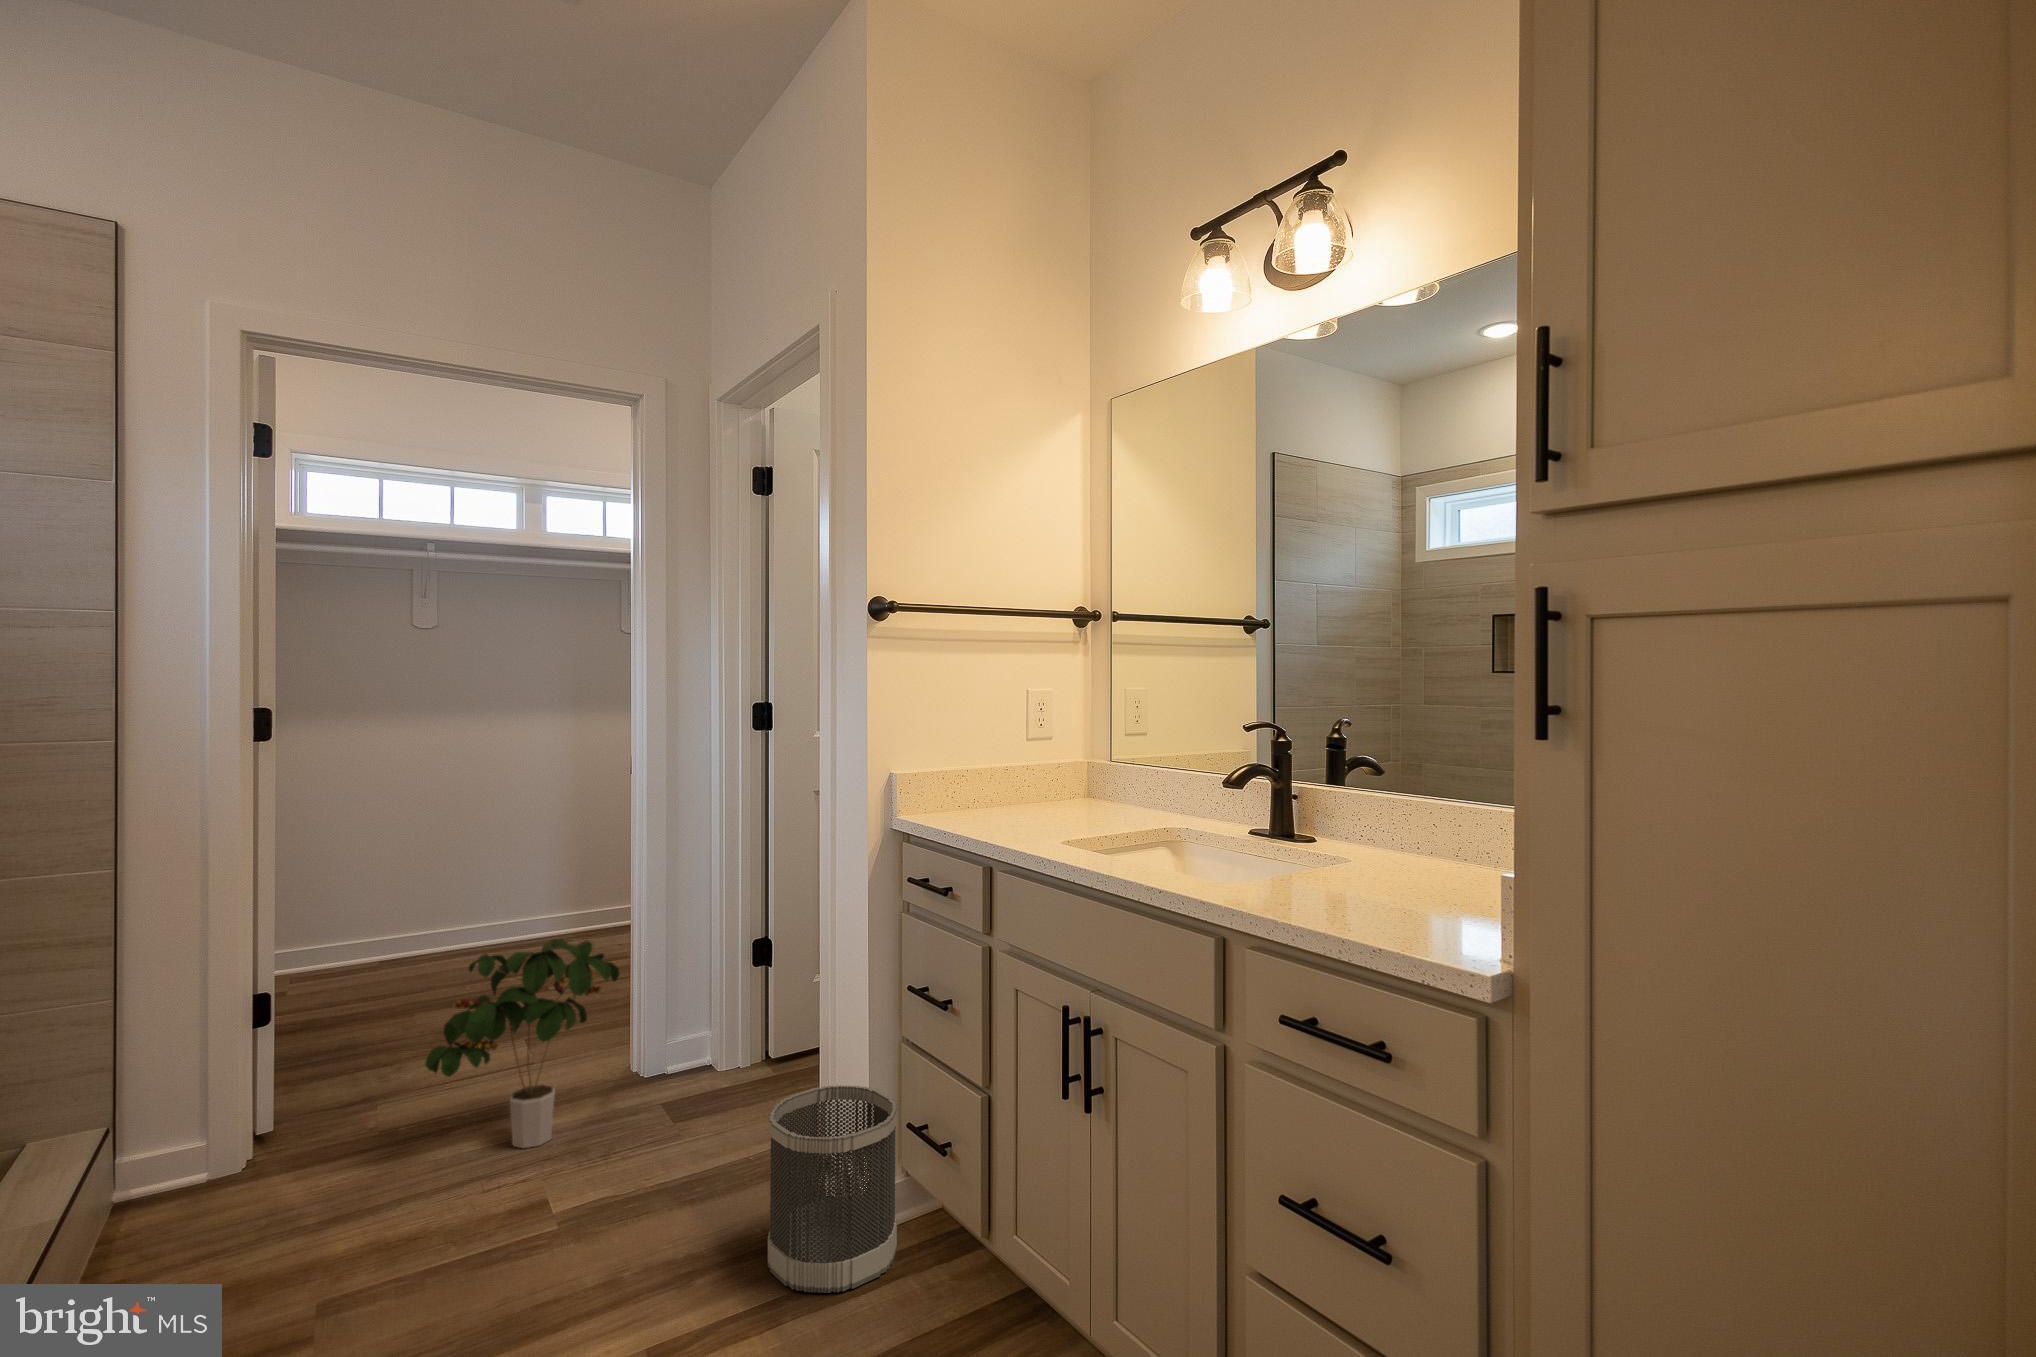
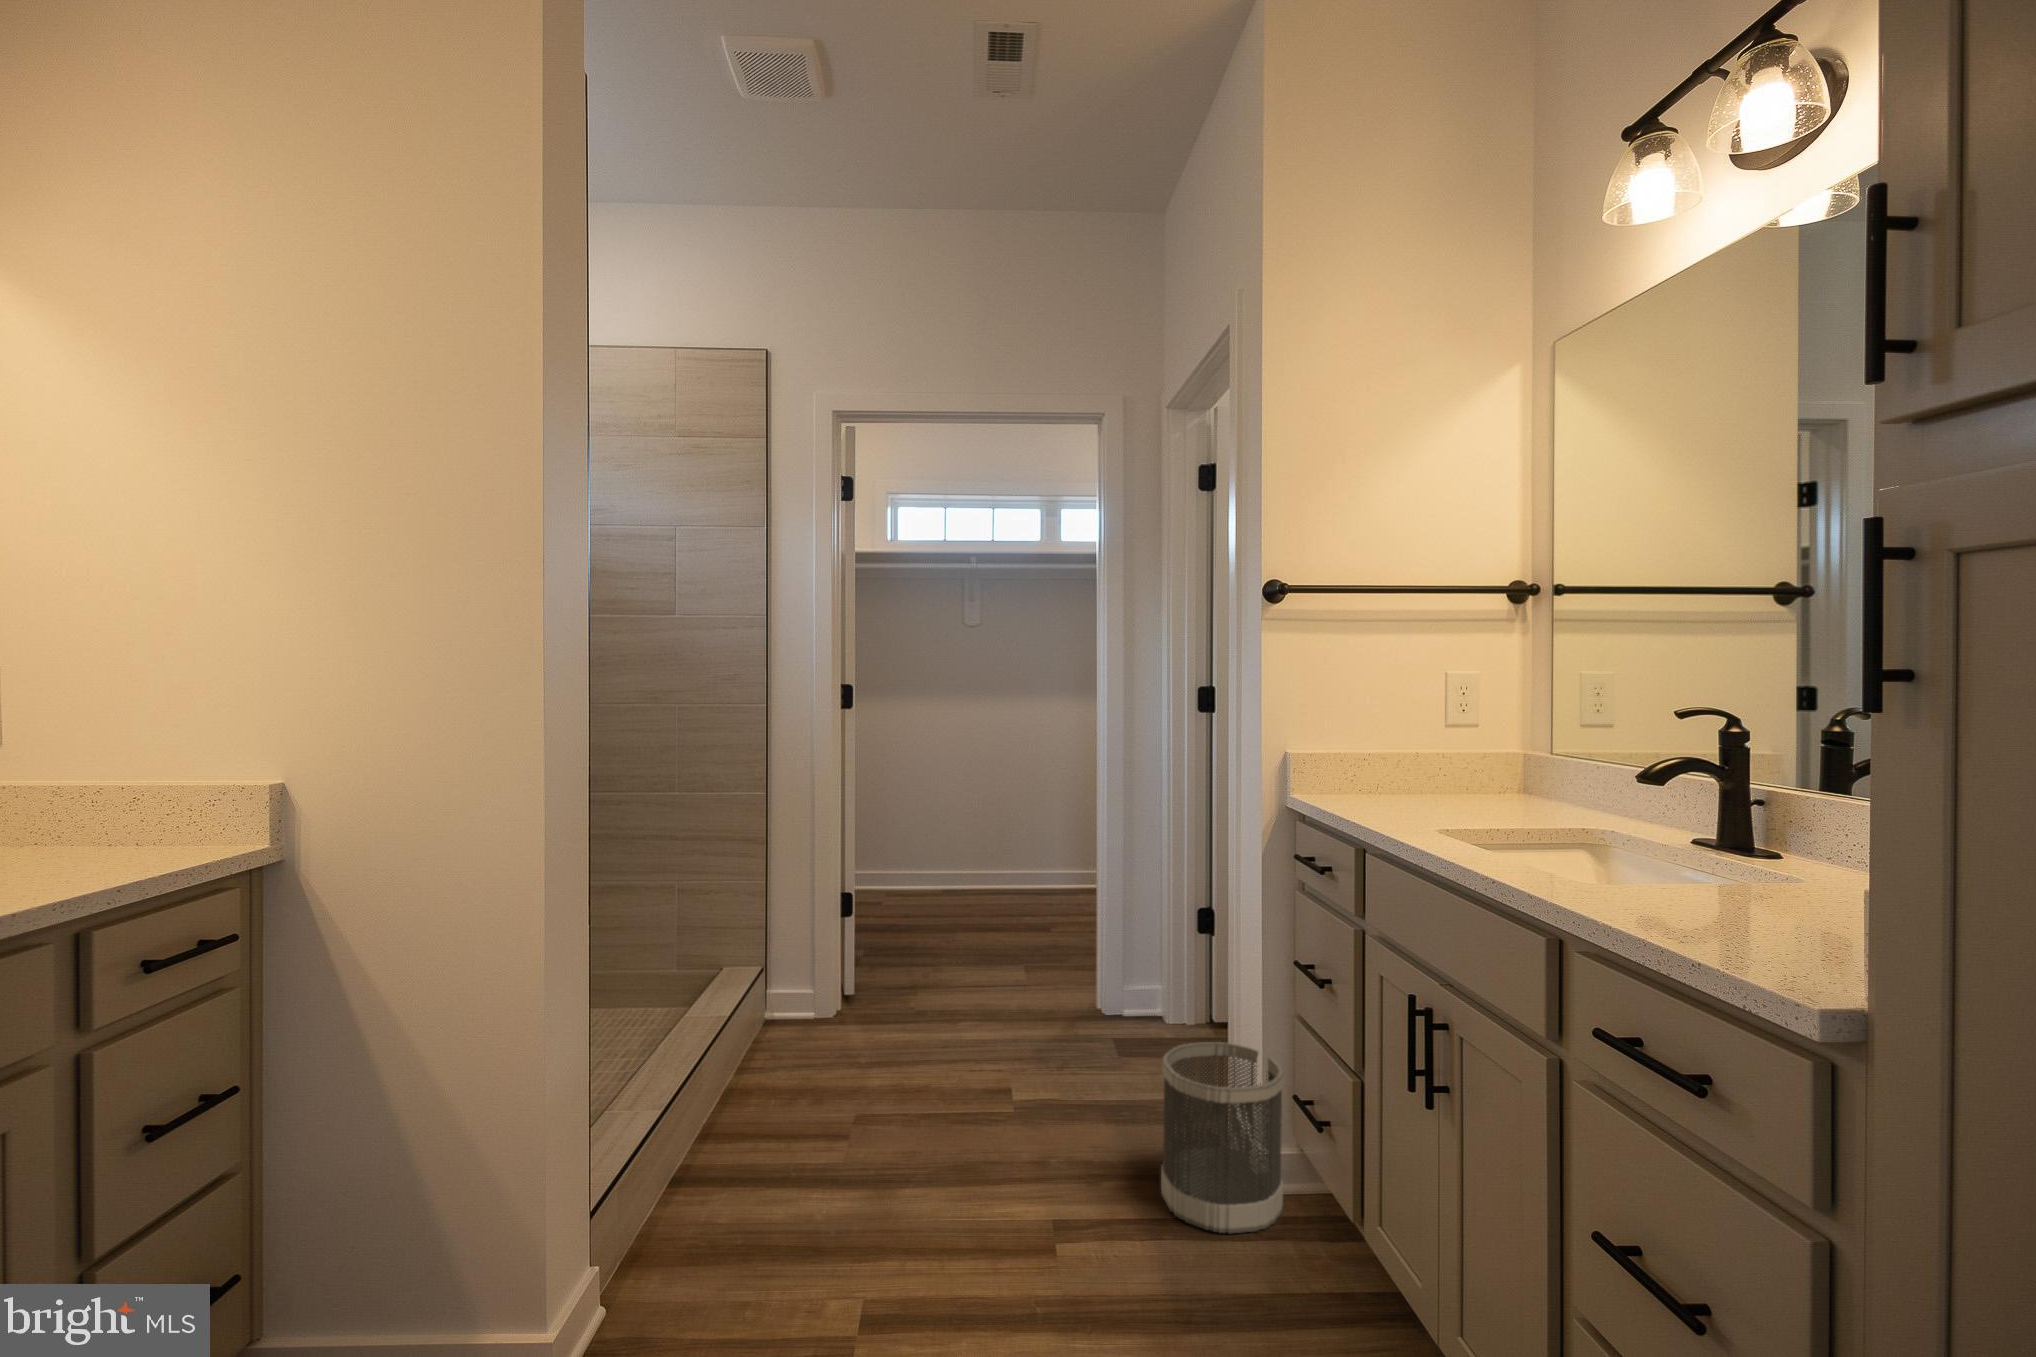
potted plant: present [425,939,619,1148] -> none [935,879,1082,1046]

